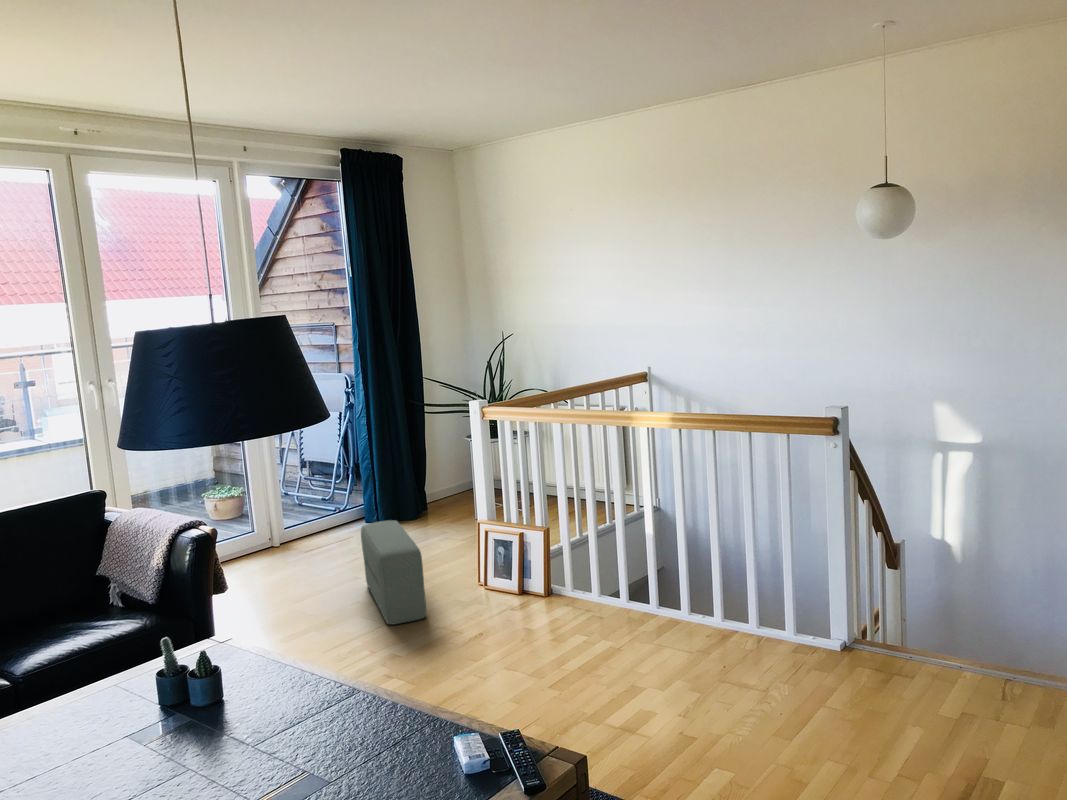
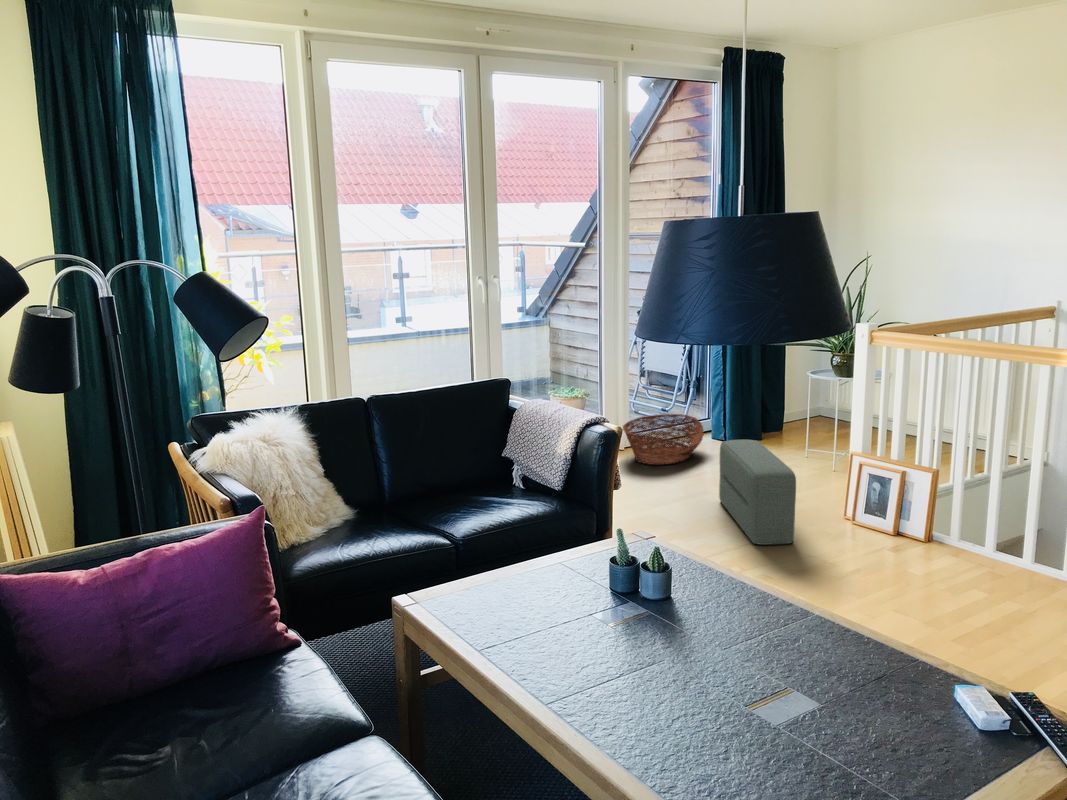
basket: none [277,501,364,557] -> present [623,414,704,465]

